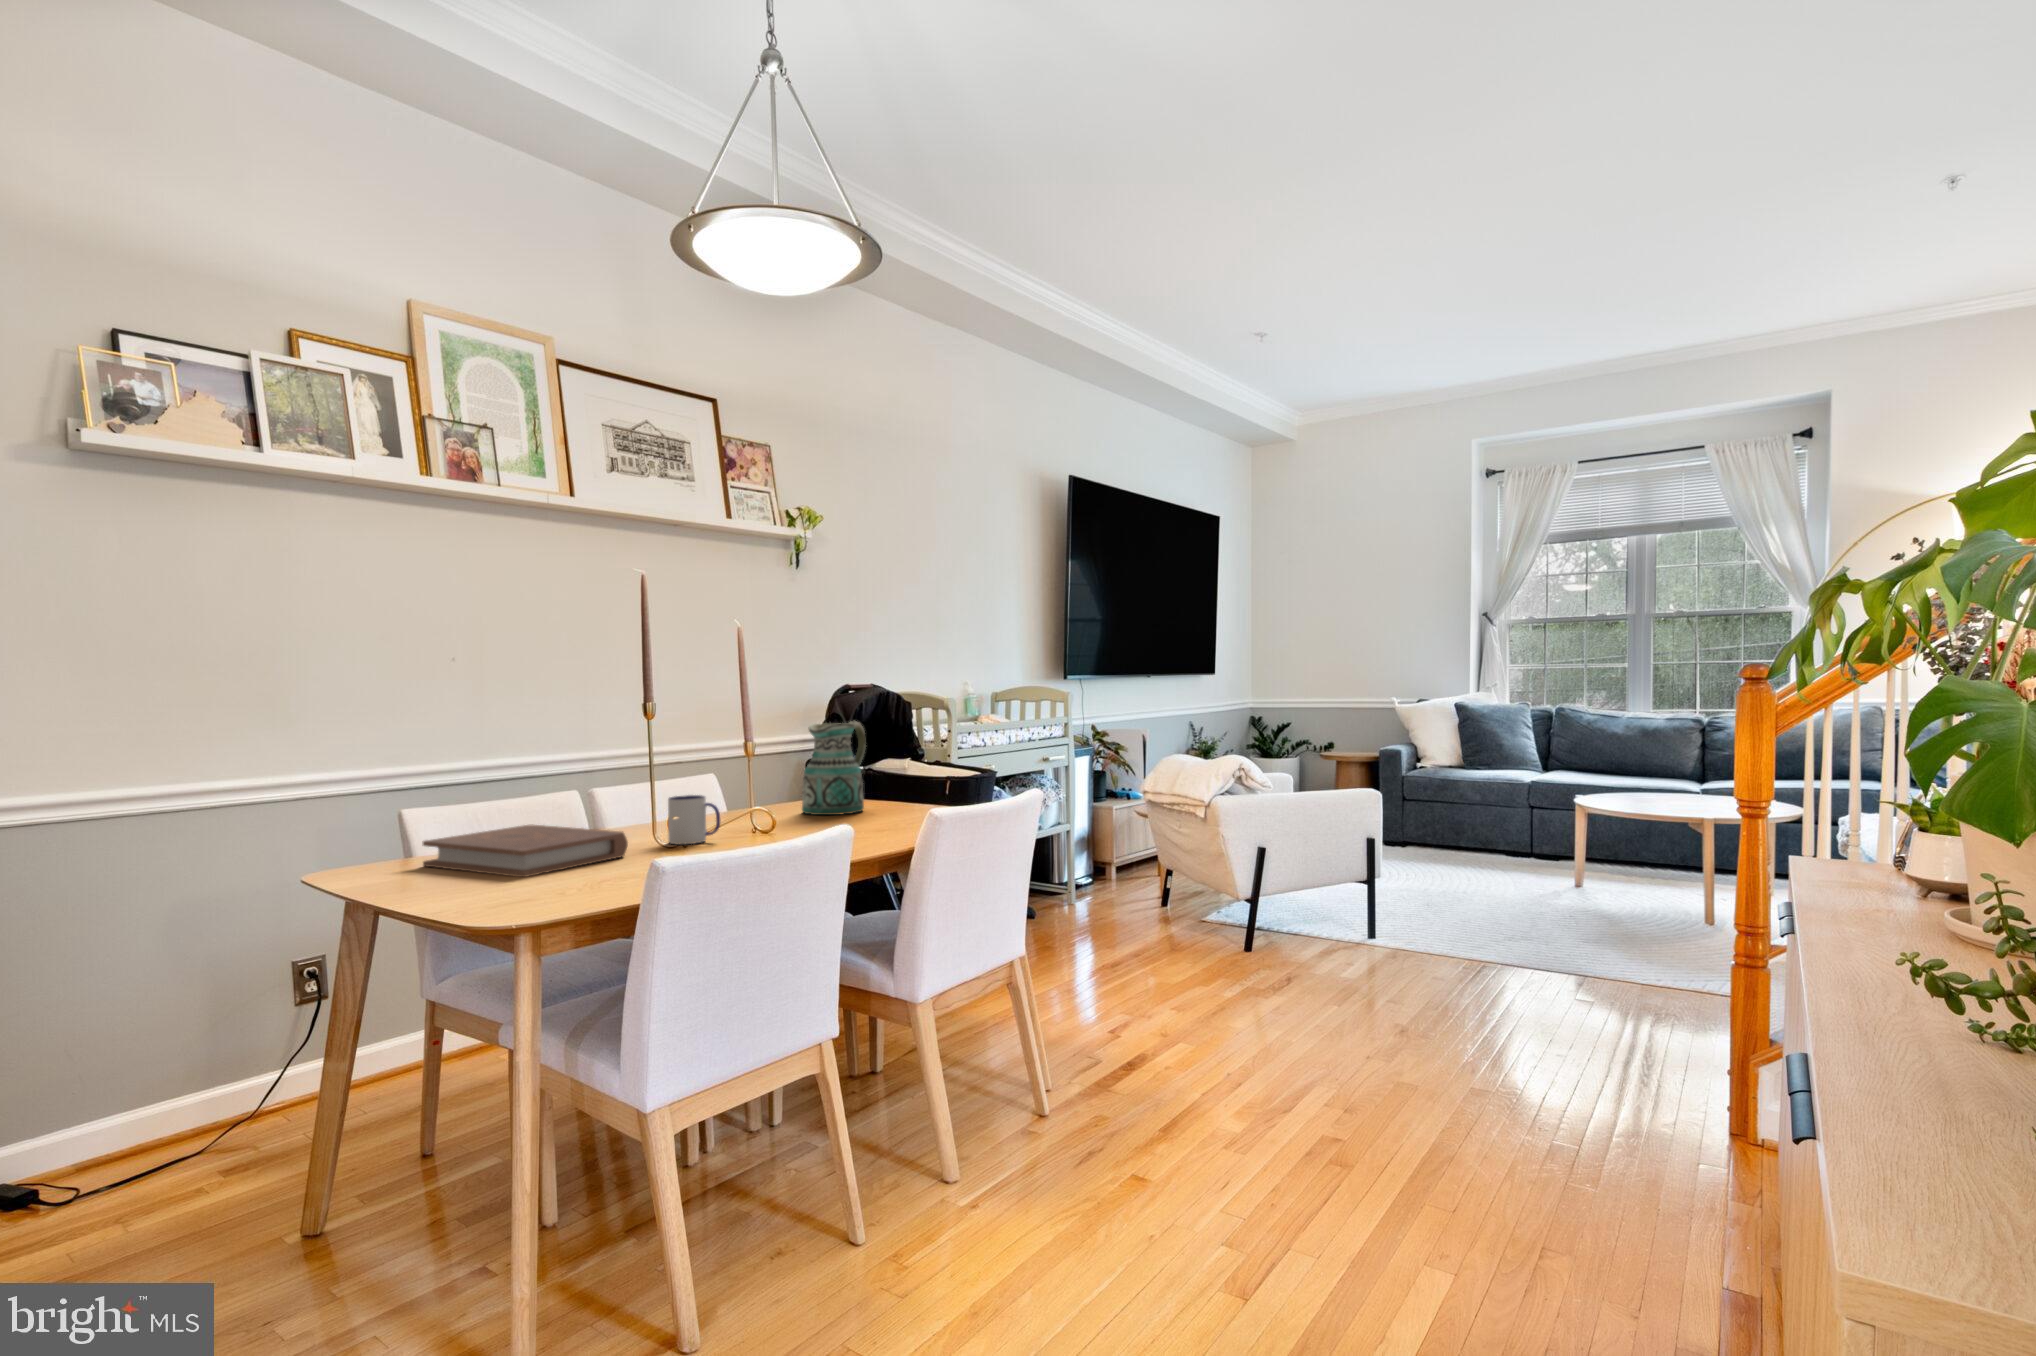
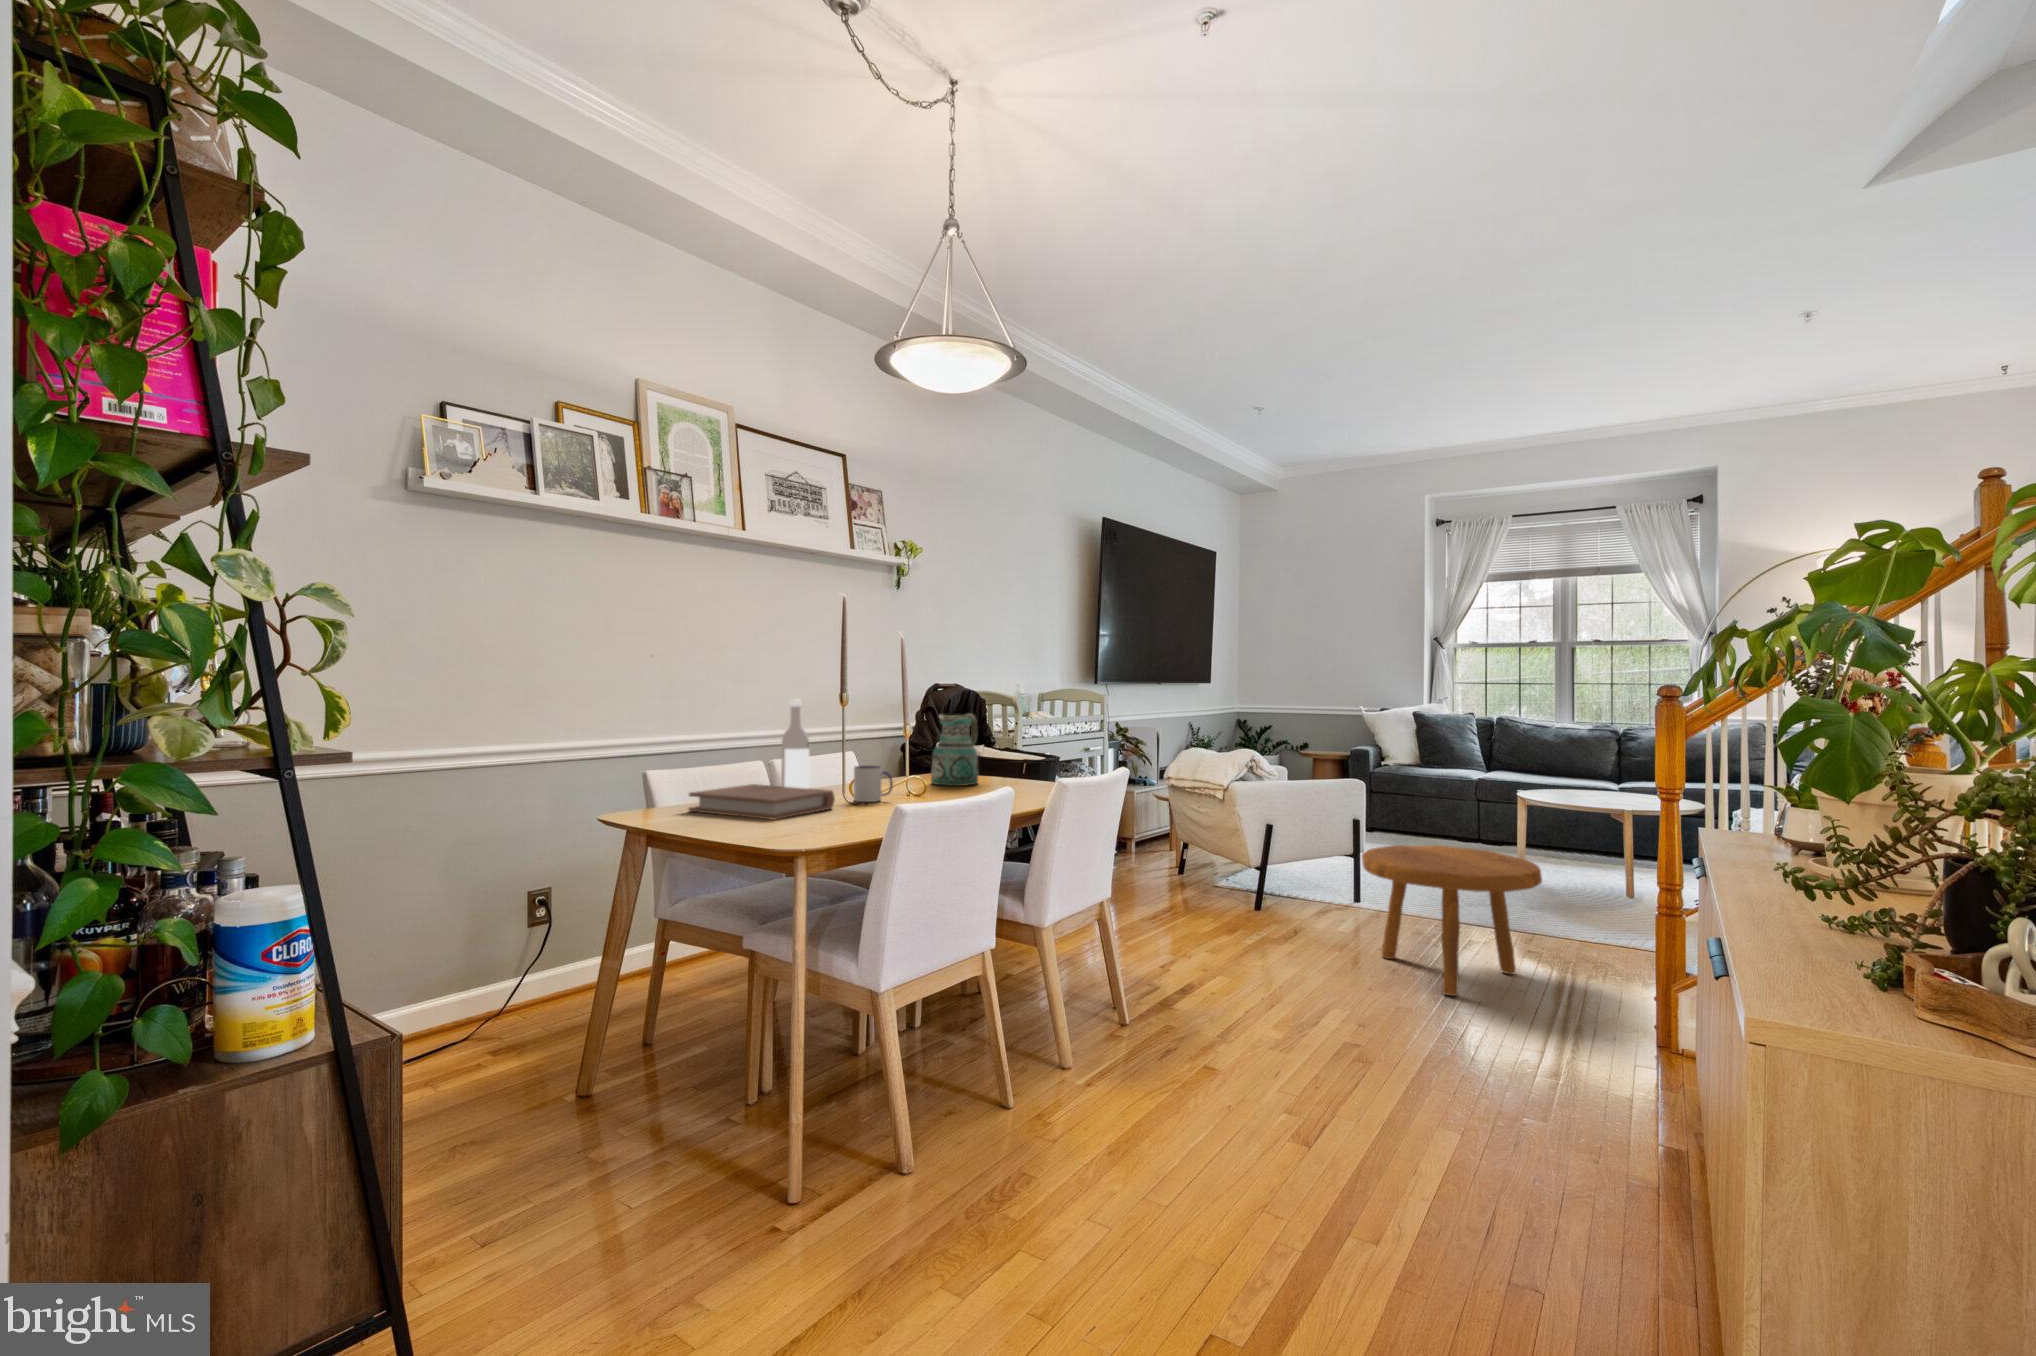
wine bottle: none [577,710,616,841] -> present [781,699,809,788]
footstool: none [1363,873,1592,1072] -> present [1362,845,1542,996]

